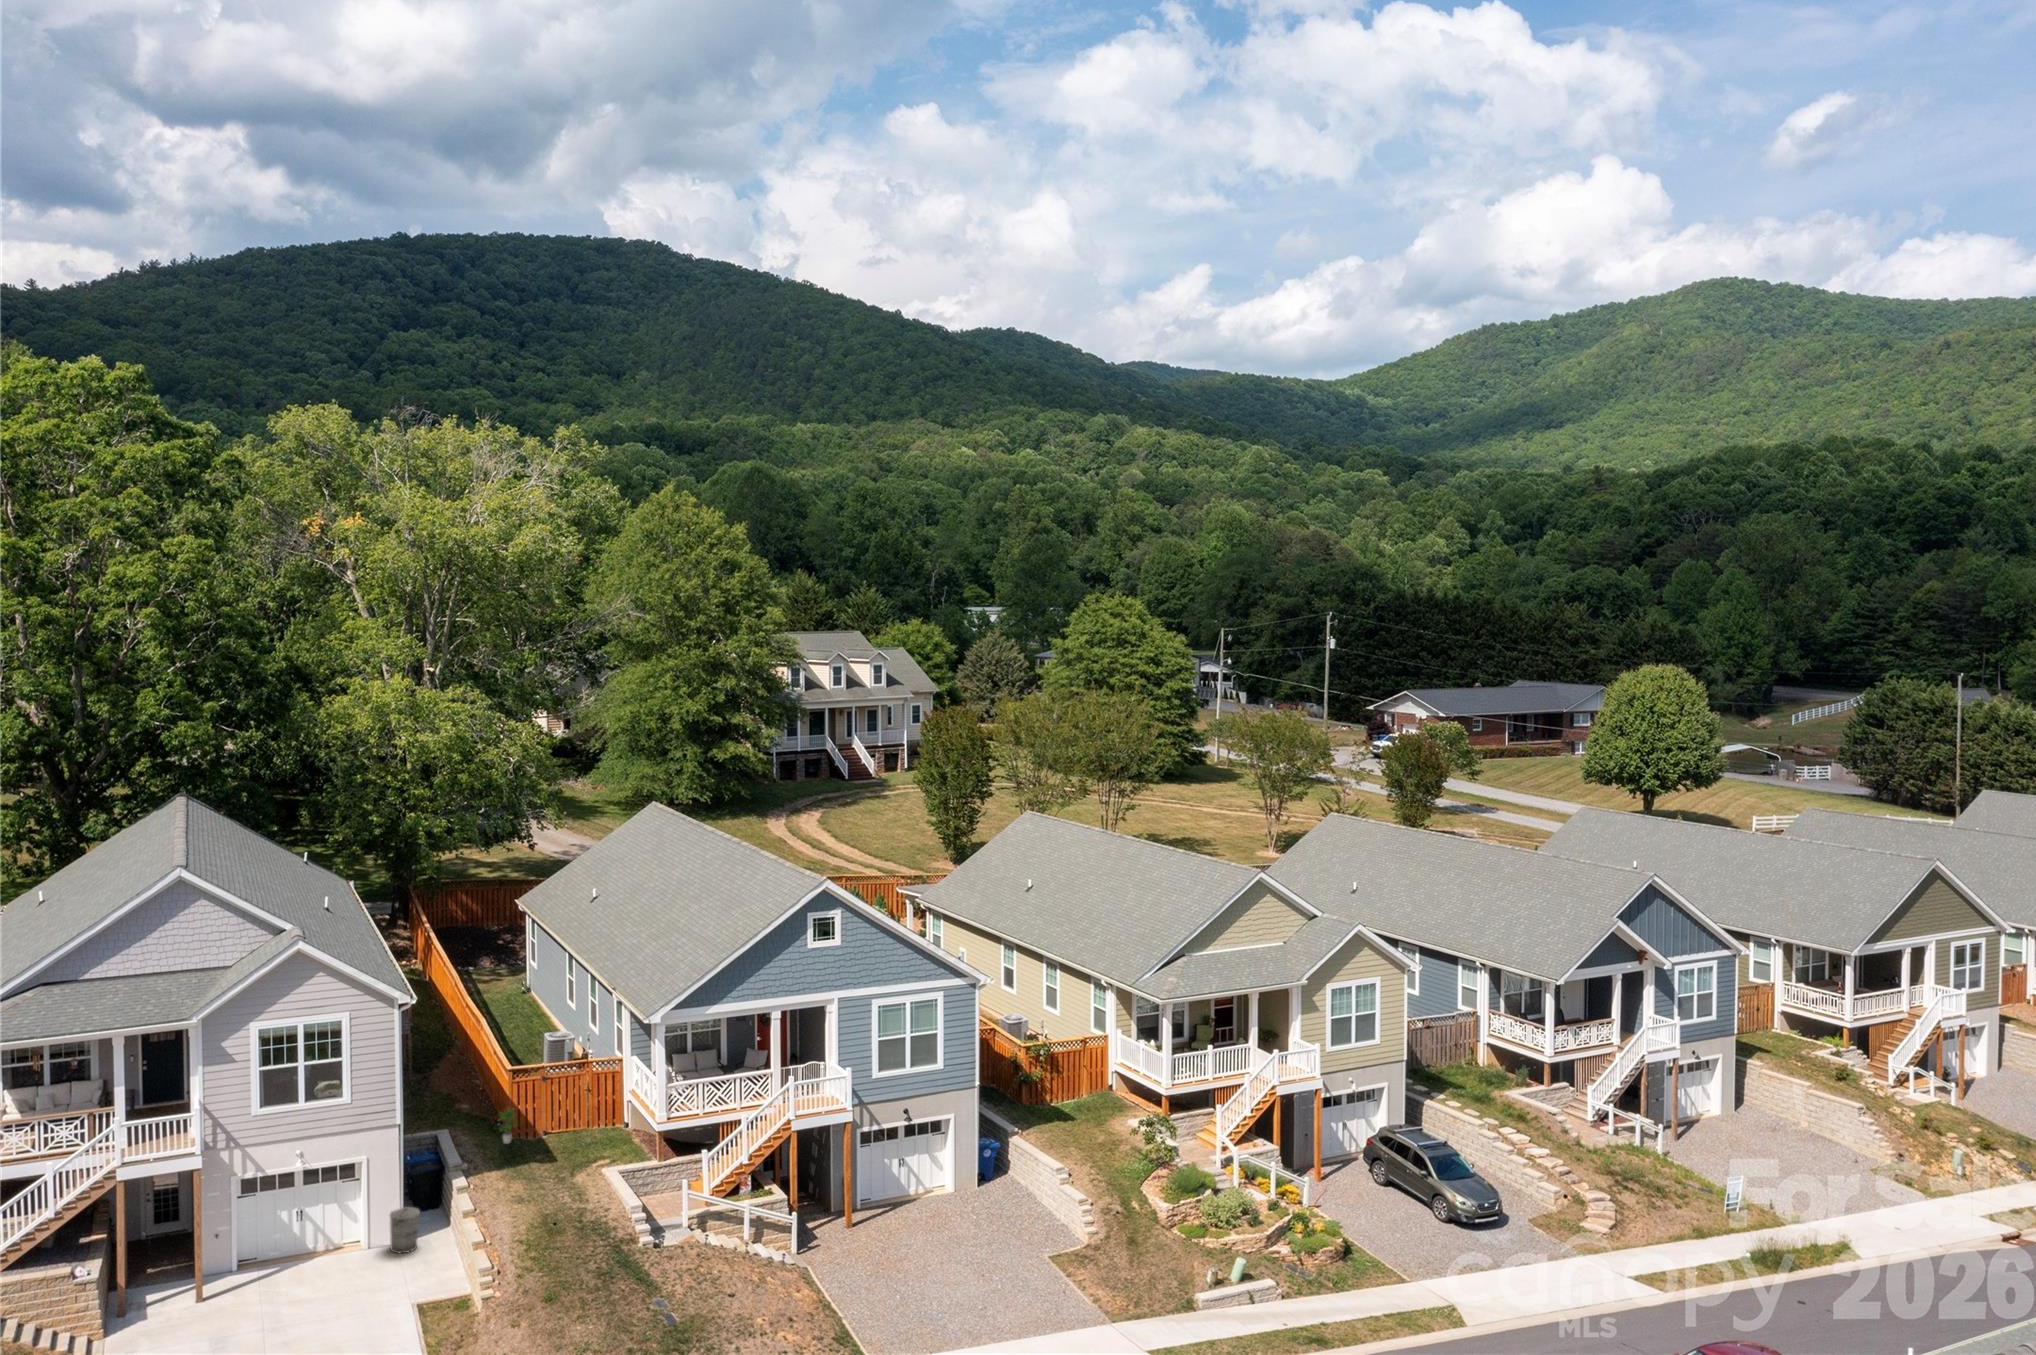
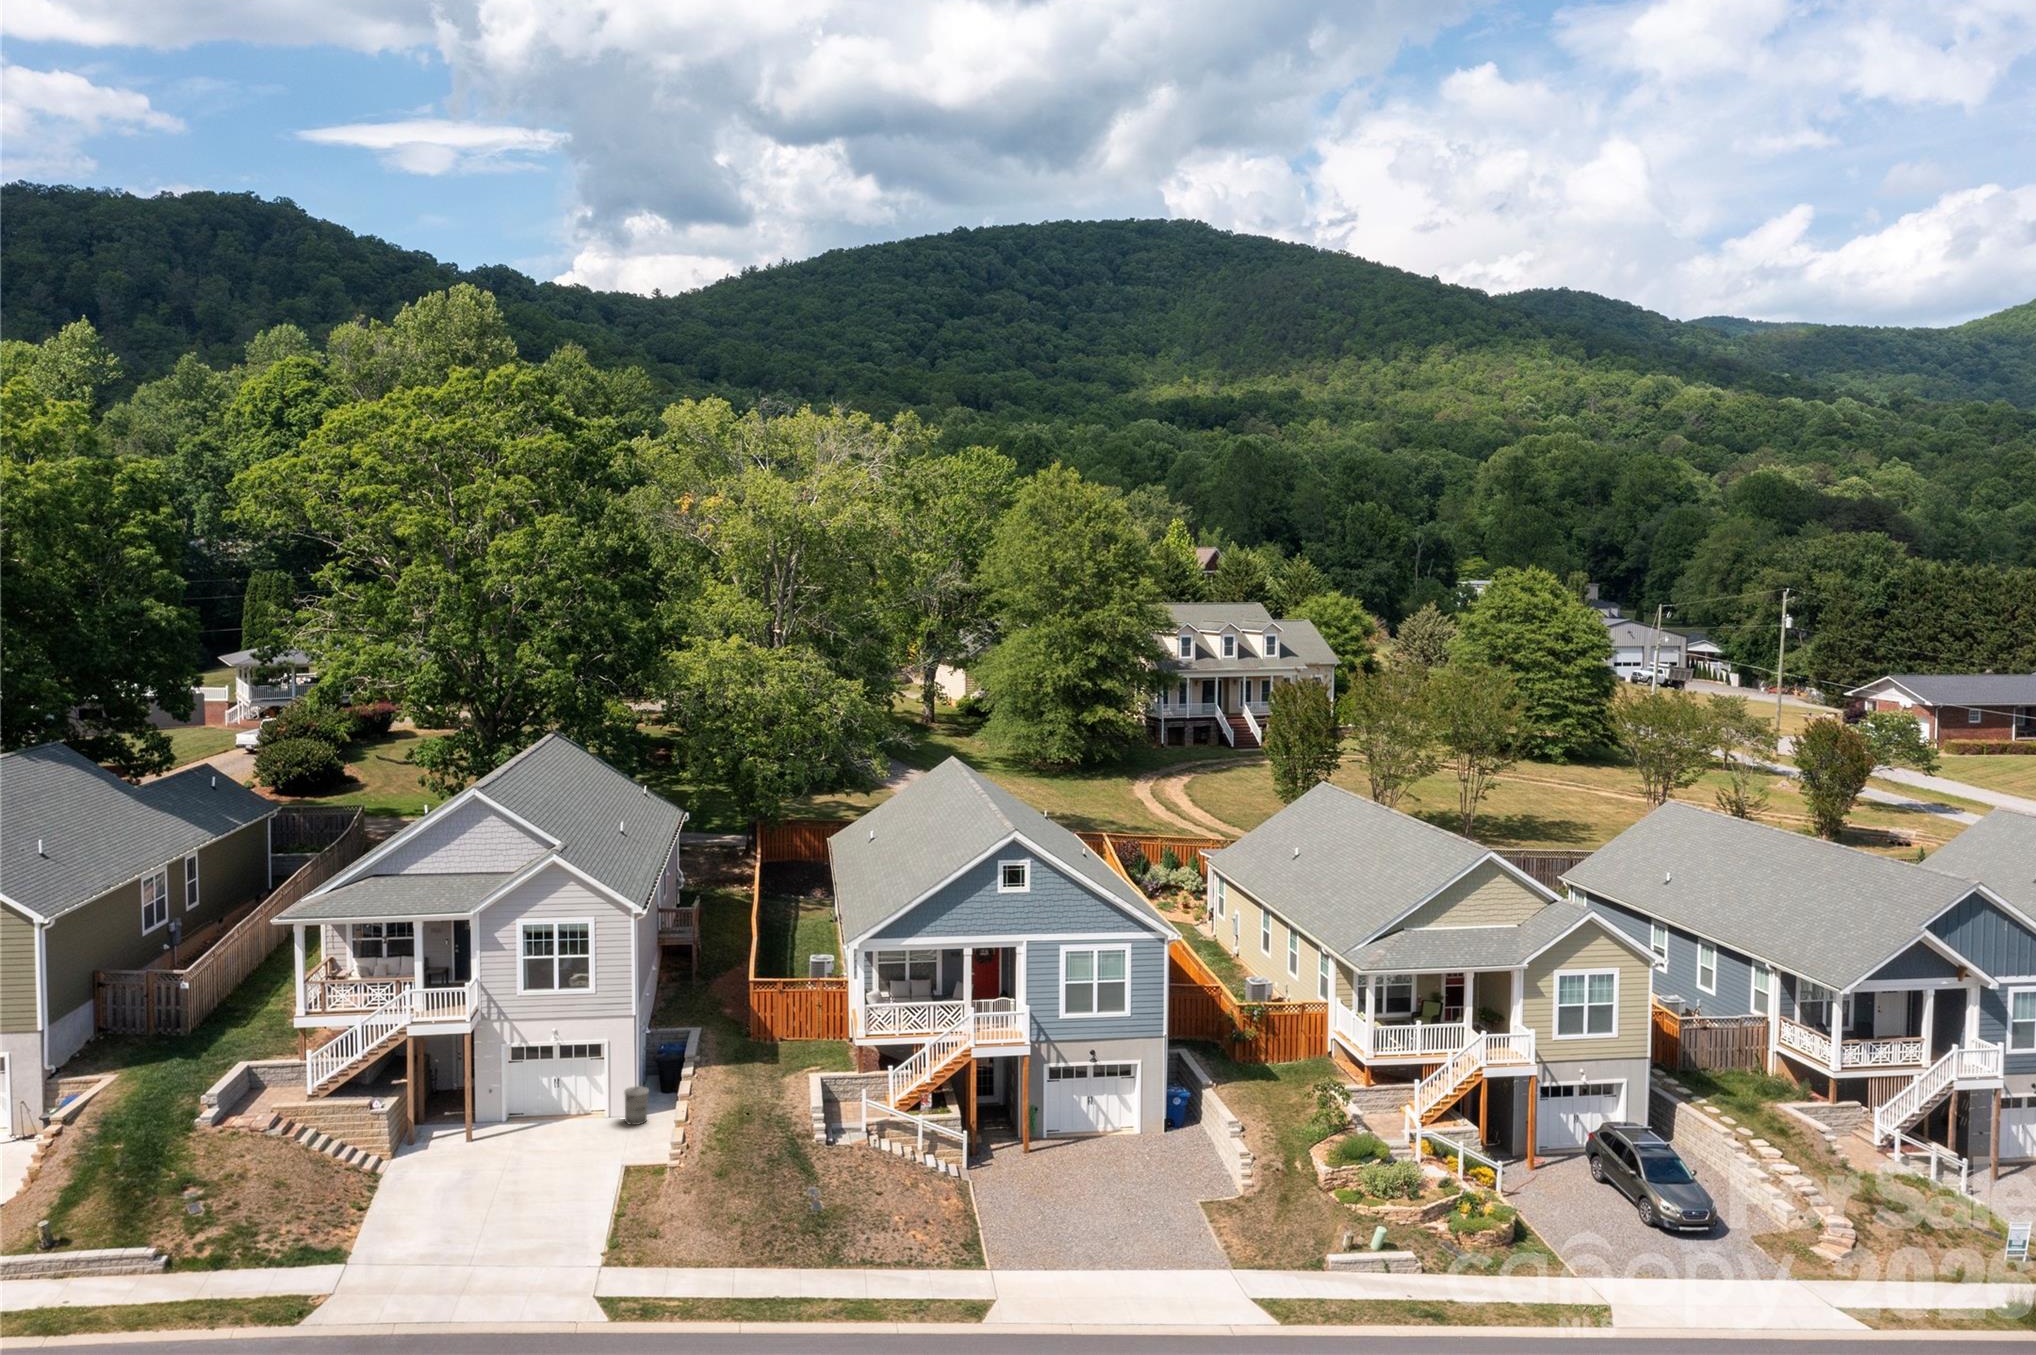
potted plant: present [500,1108,515,1144] -> none [736,1012,756,1045]

